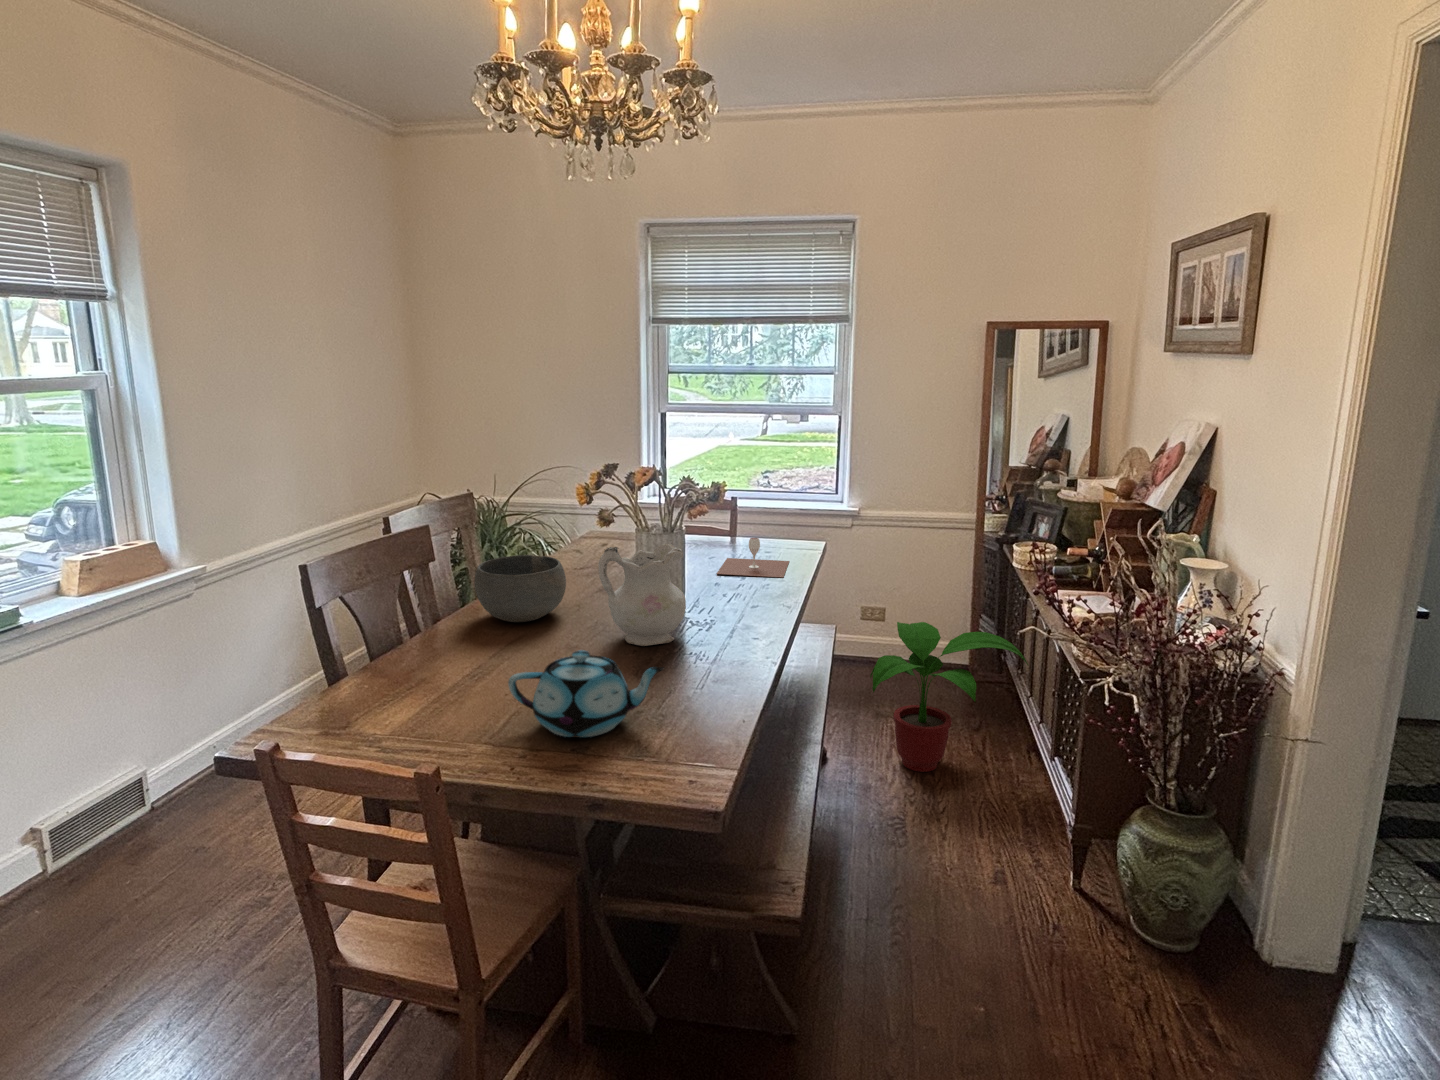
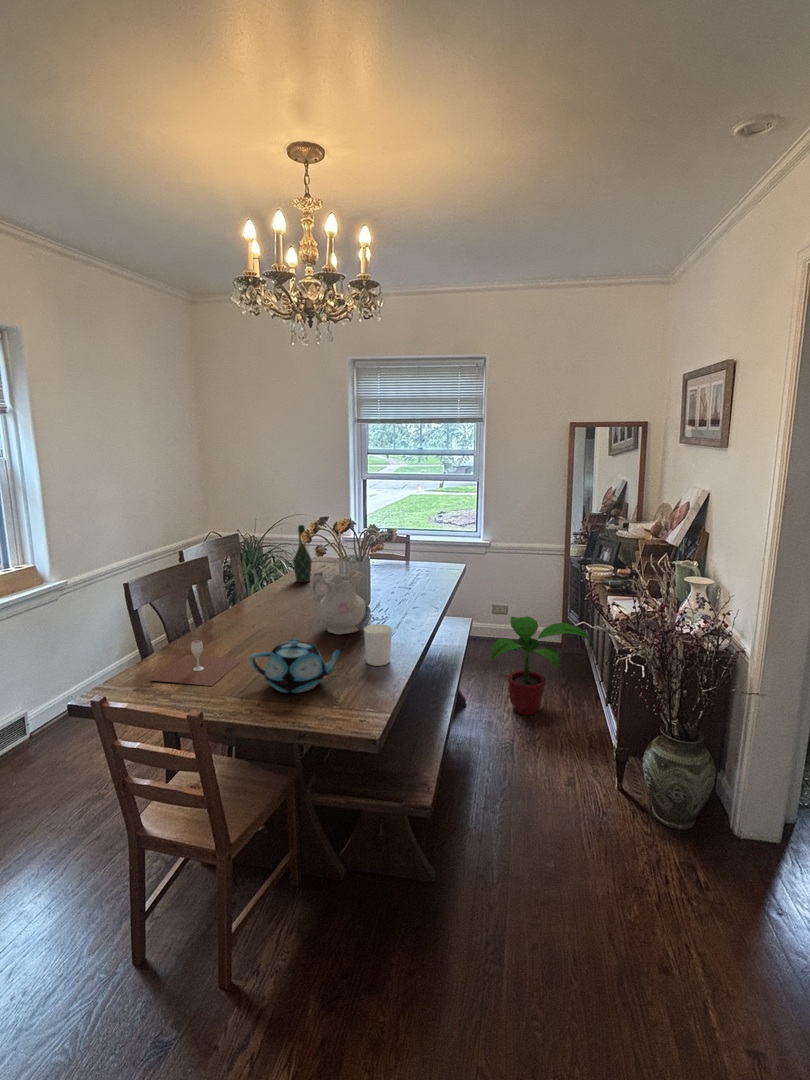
wine bottle: none [564,478,593,568] -> present [293,525,312,582]
wine glass: present [716,538,789,578] -> present [151,640,243,686]
bowl: present [474,555,566,622] -> none [234,576,292,619]
candle holder: none [689,628,735,694] -> present [364,624,392,666]

